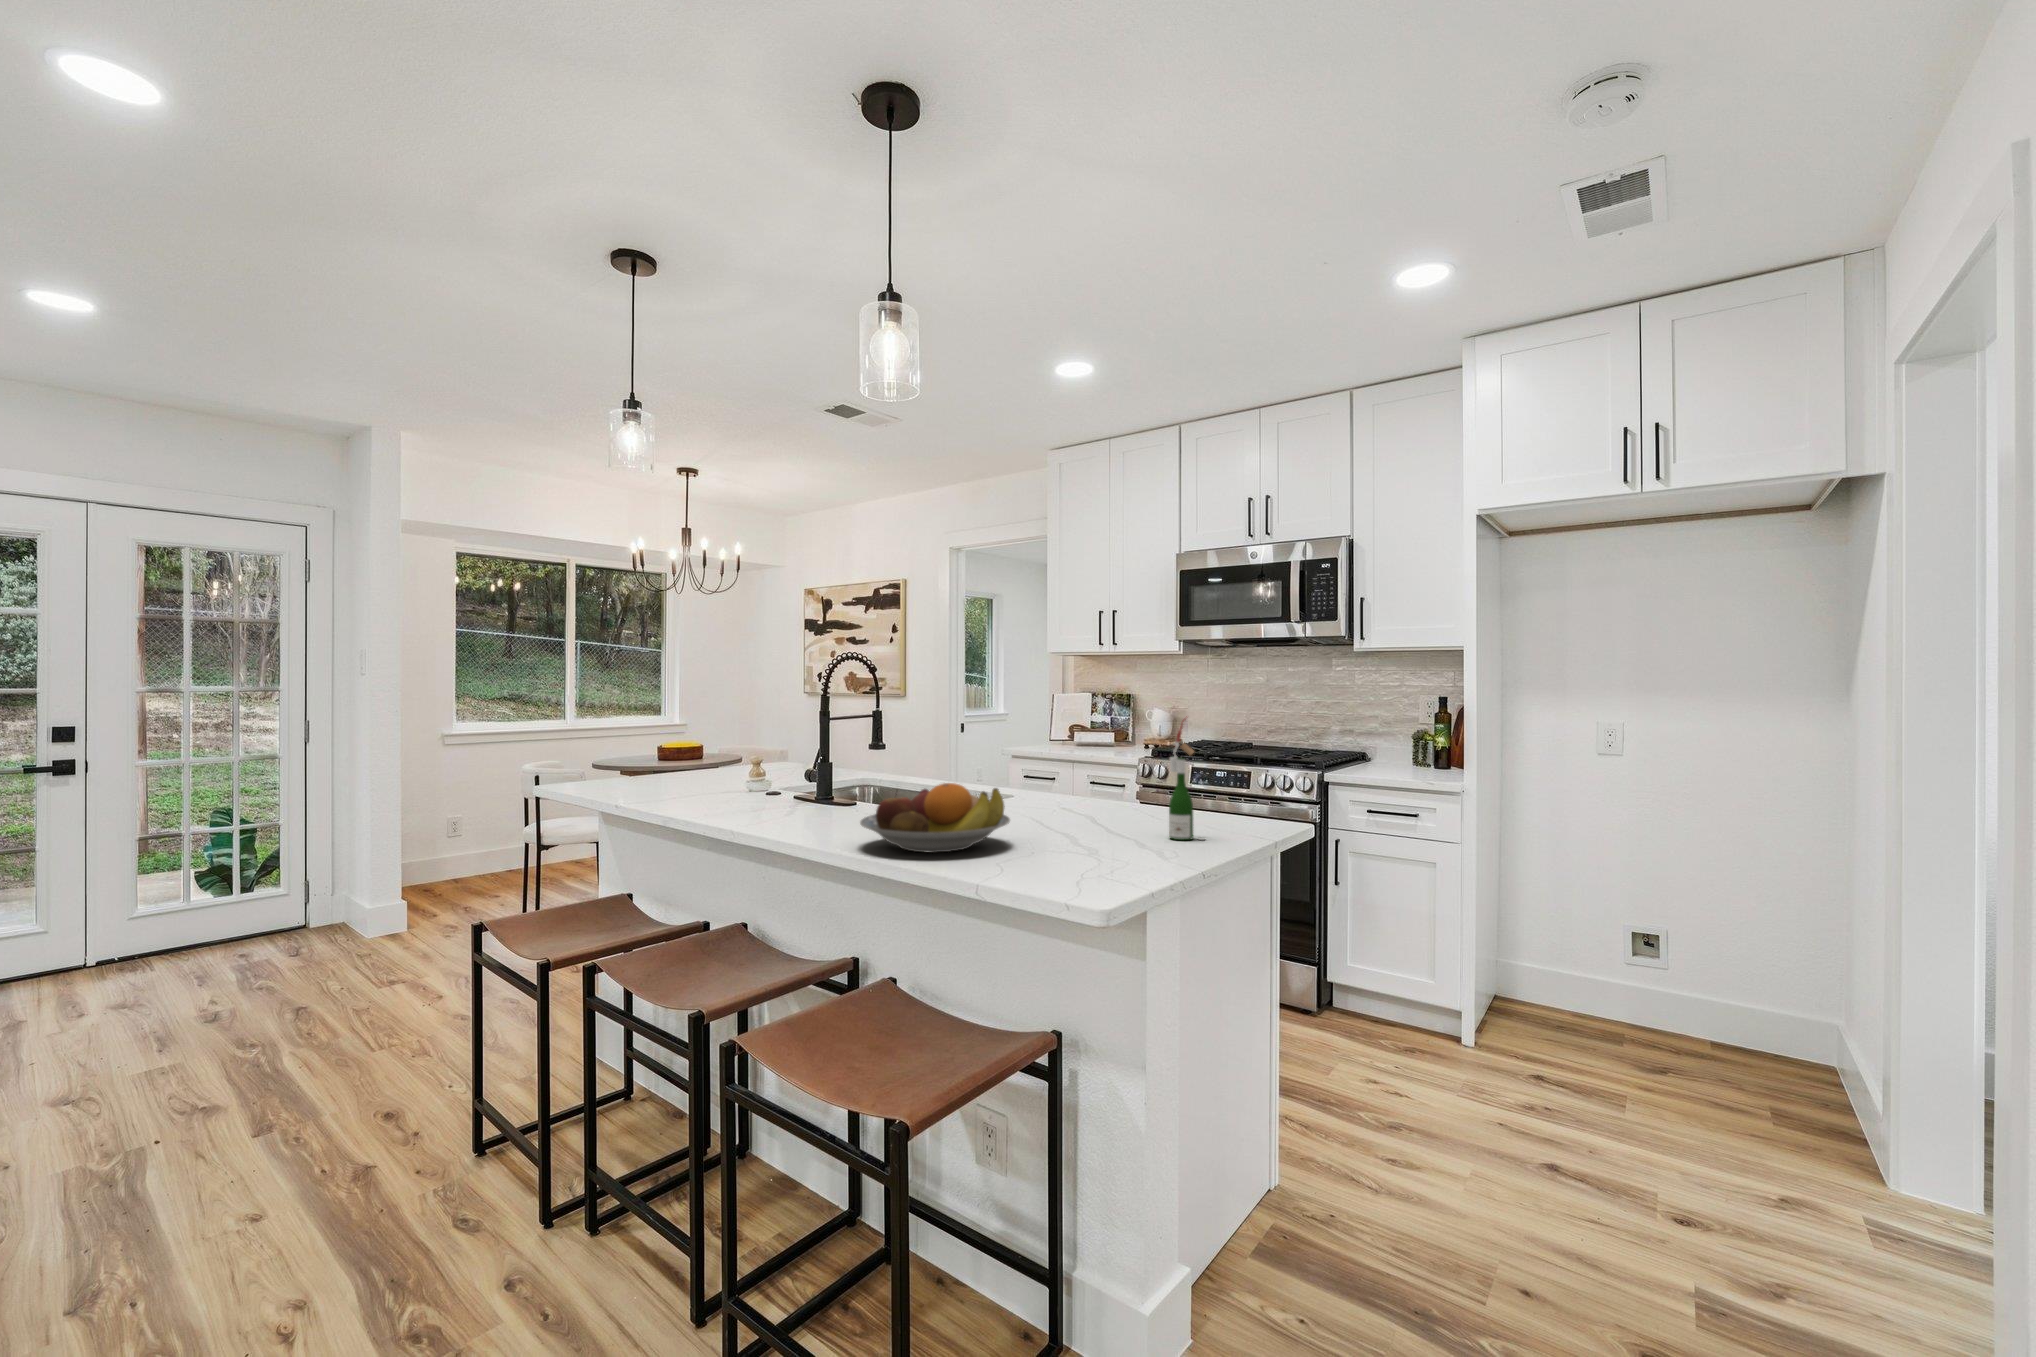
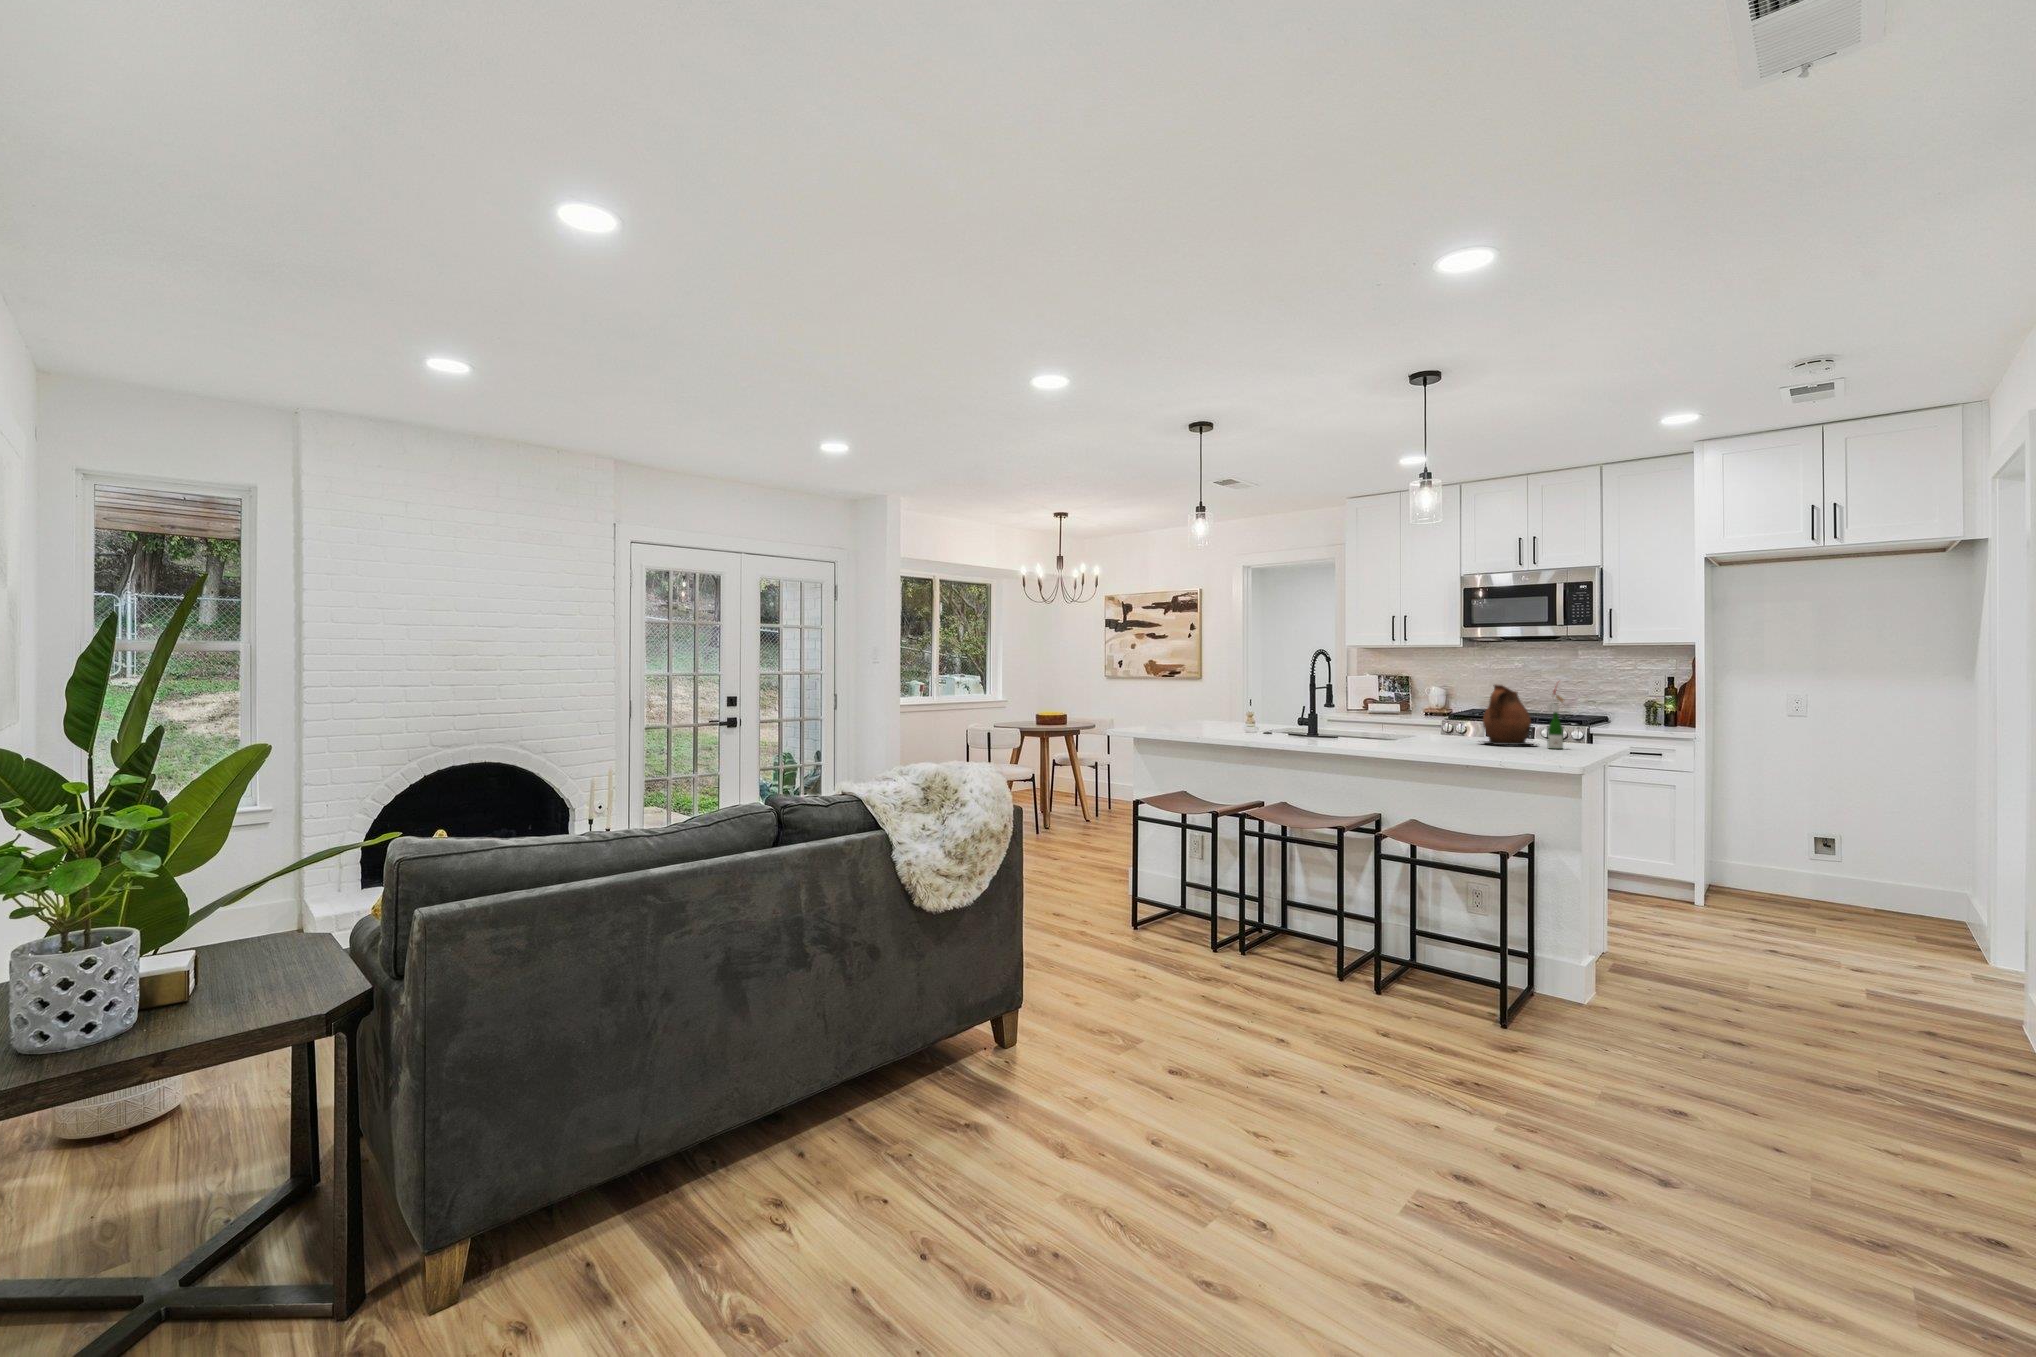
ceramic pitcher: none [1082,721,1173,831] -> present [1483,685,1533,745]
fruit bowl: present [860,783,1010,853] -> none [1380,714,1468,750]

